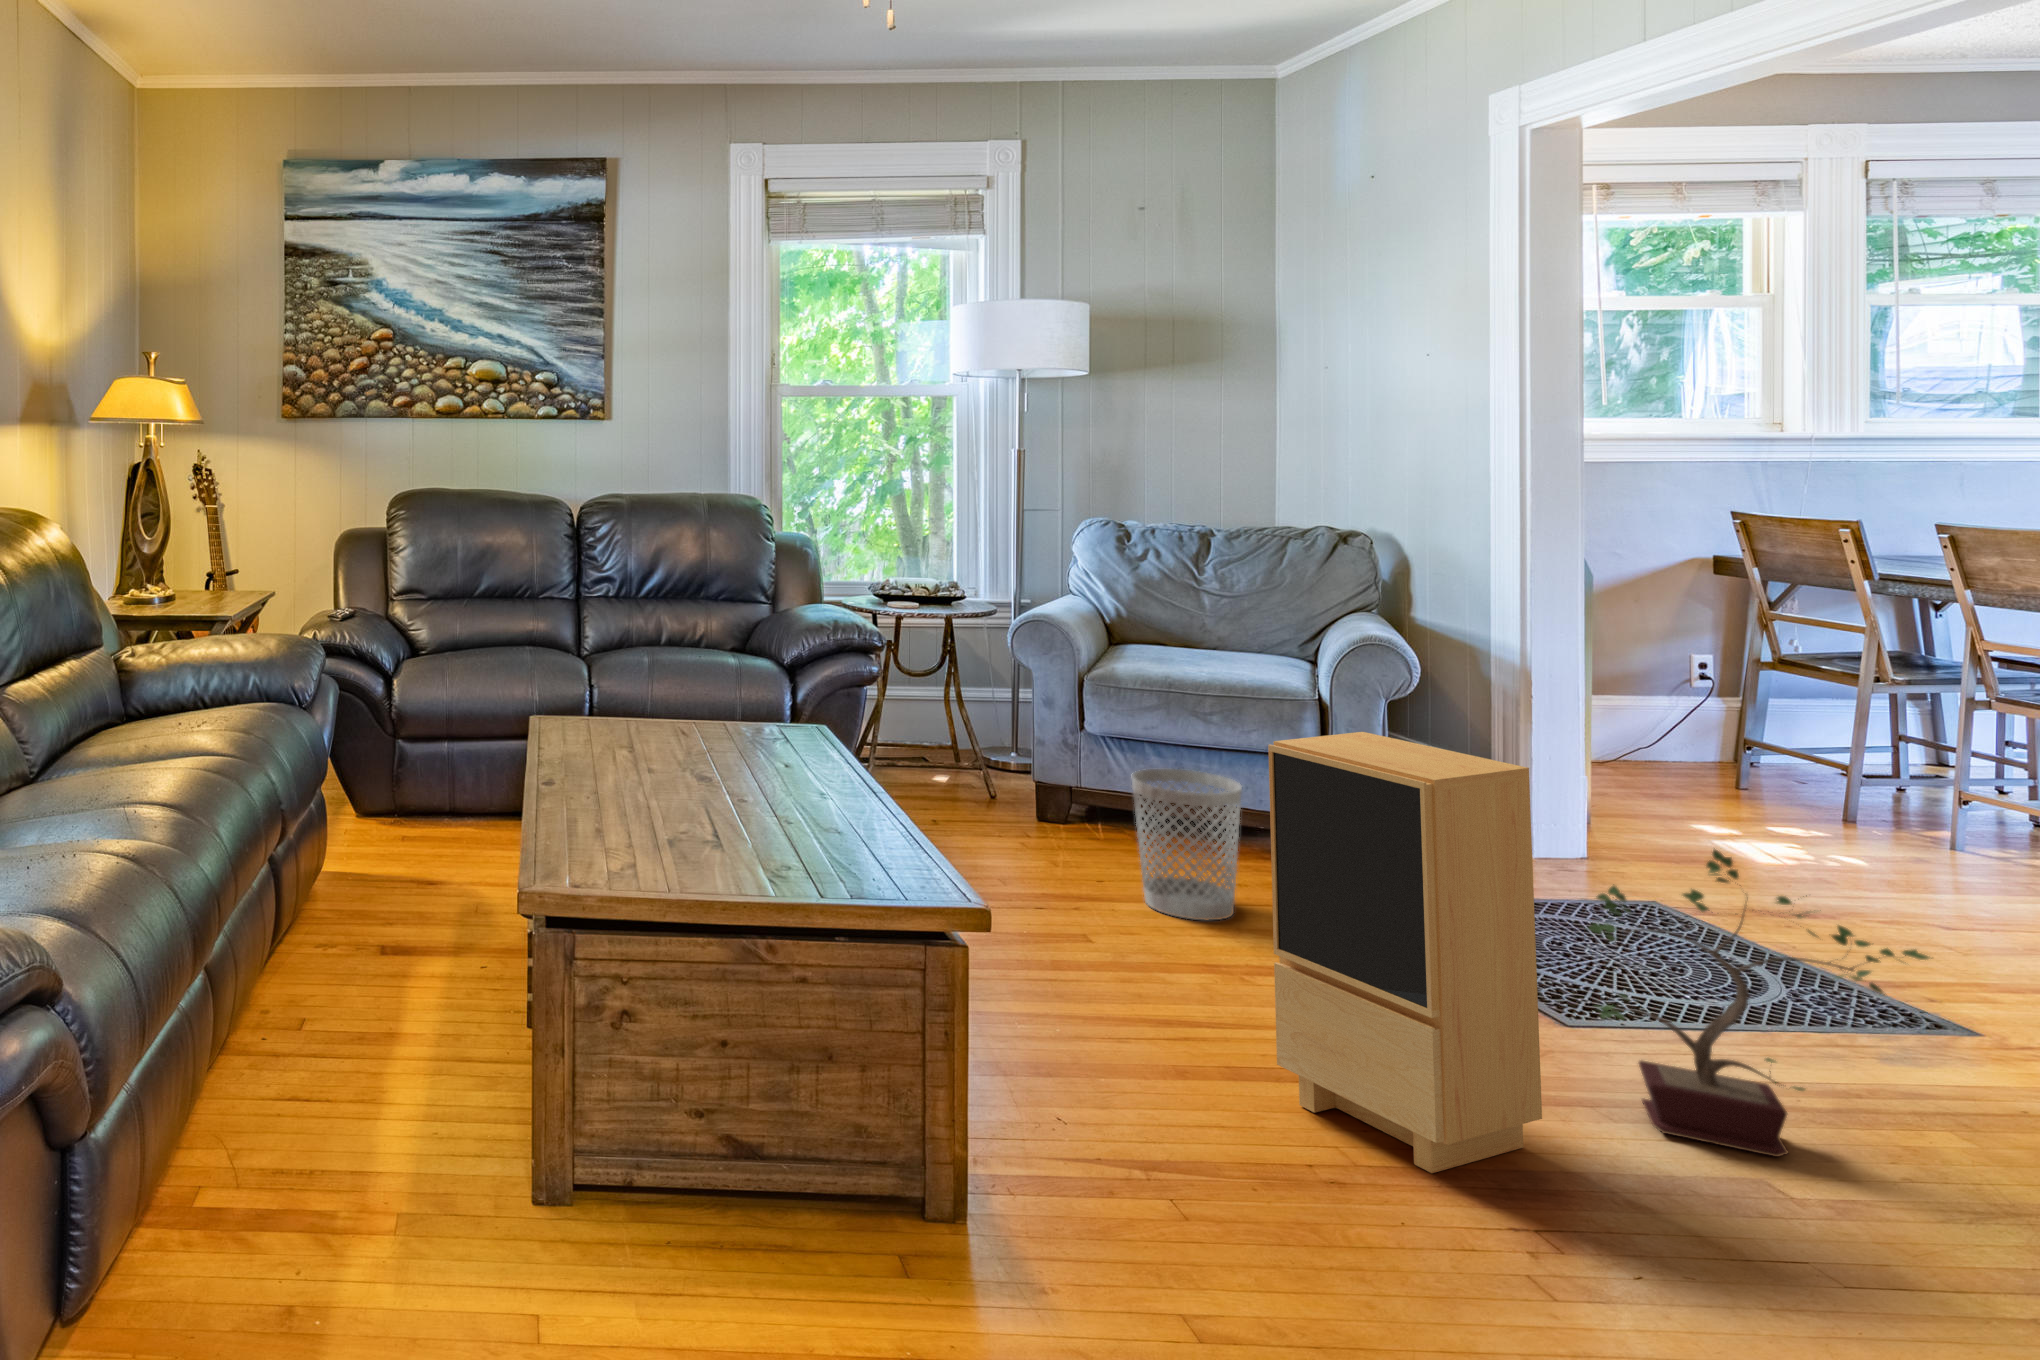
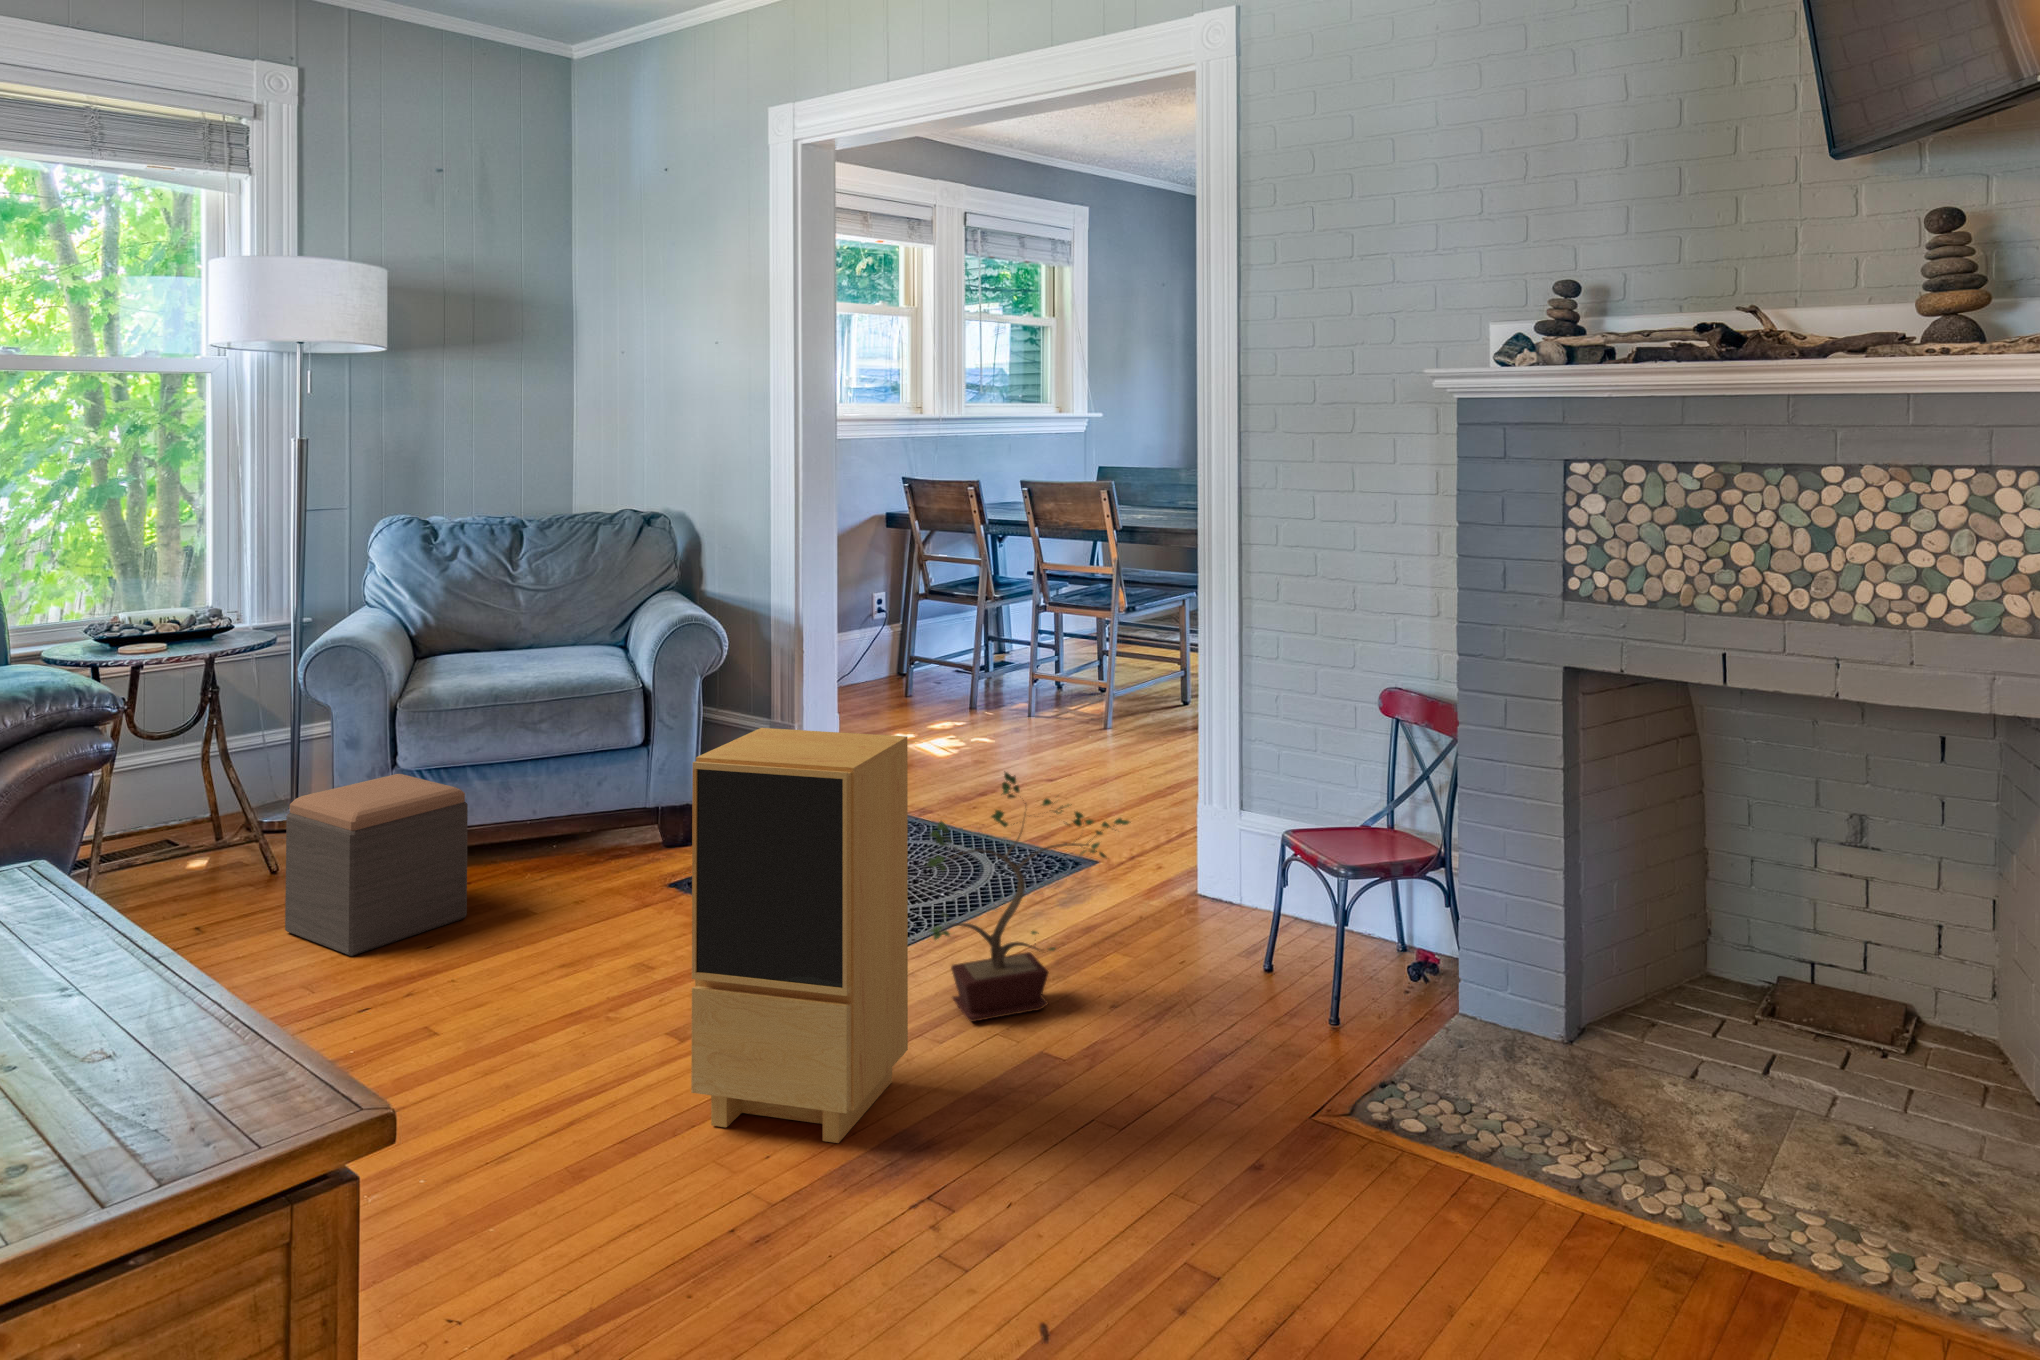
footstool: none [994,734,1138,874] -> present [285,774,468,956]
wastebasket: present [1132,769,1242,920] -> none [474,790,591,958]

